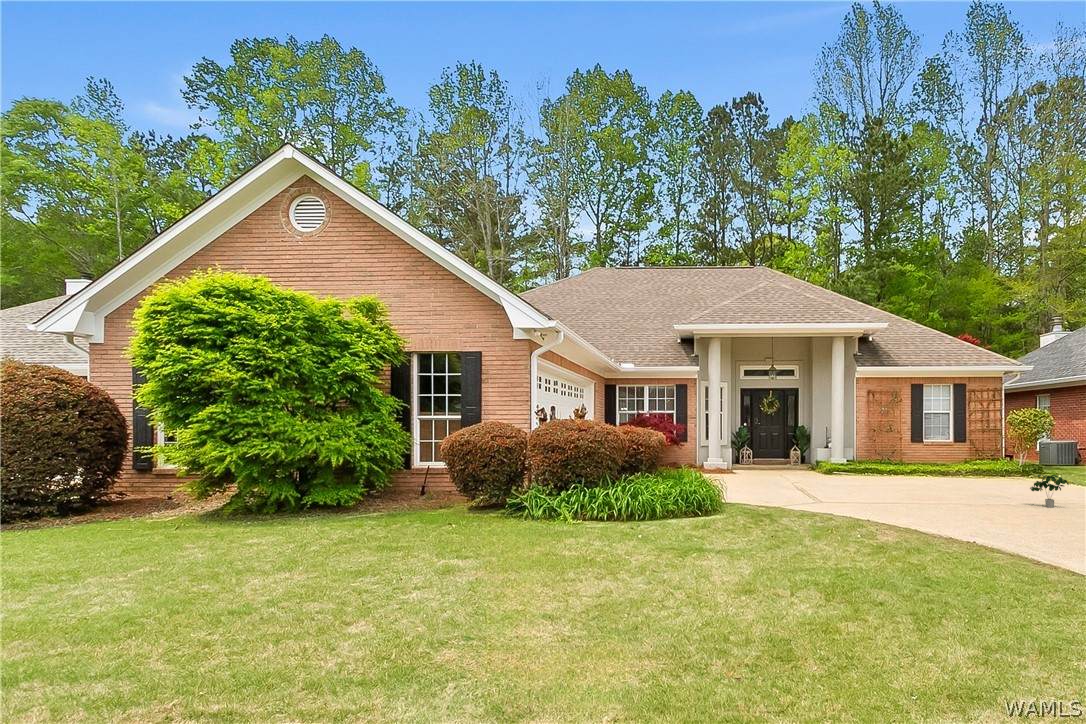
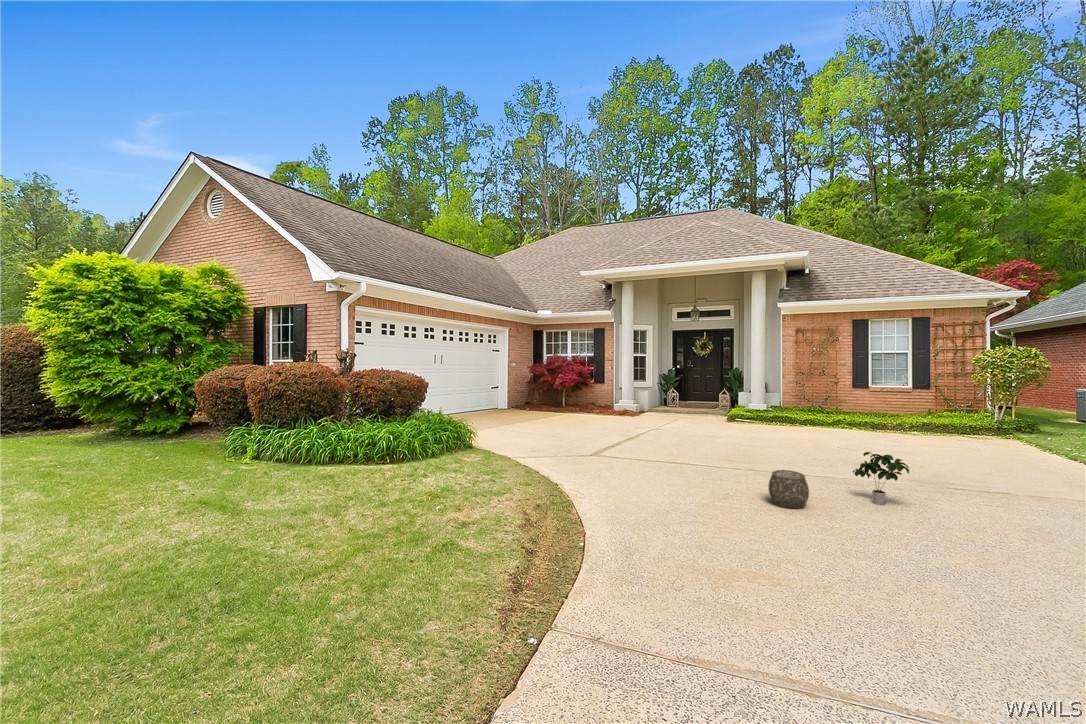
woven basket: none [994,488,1024,511] -> present [768,470,809,509]

